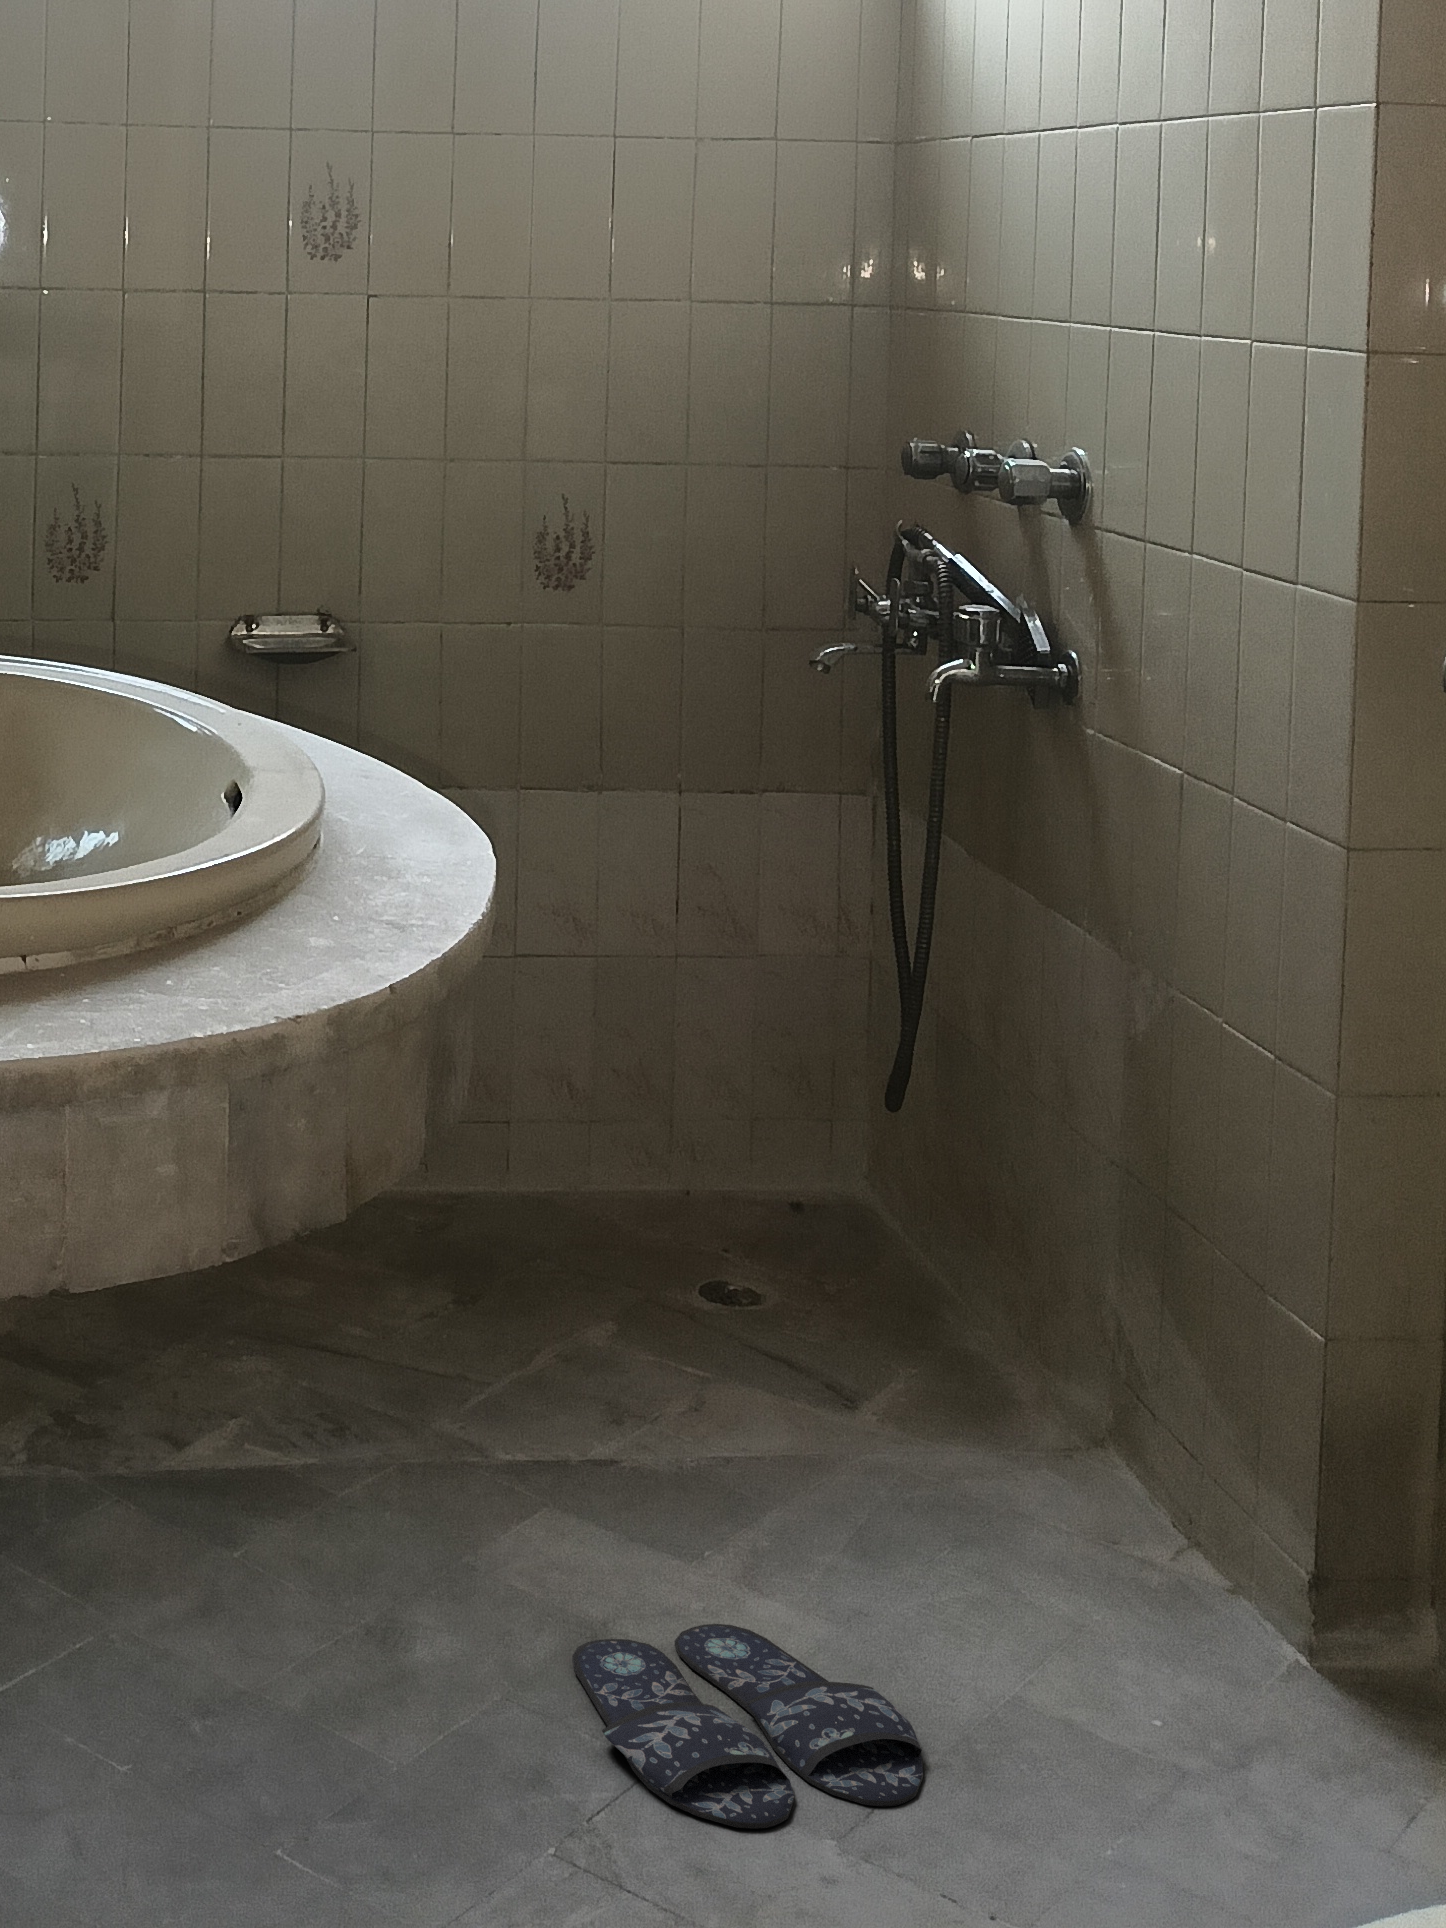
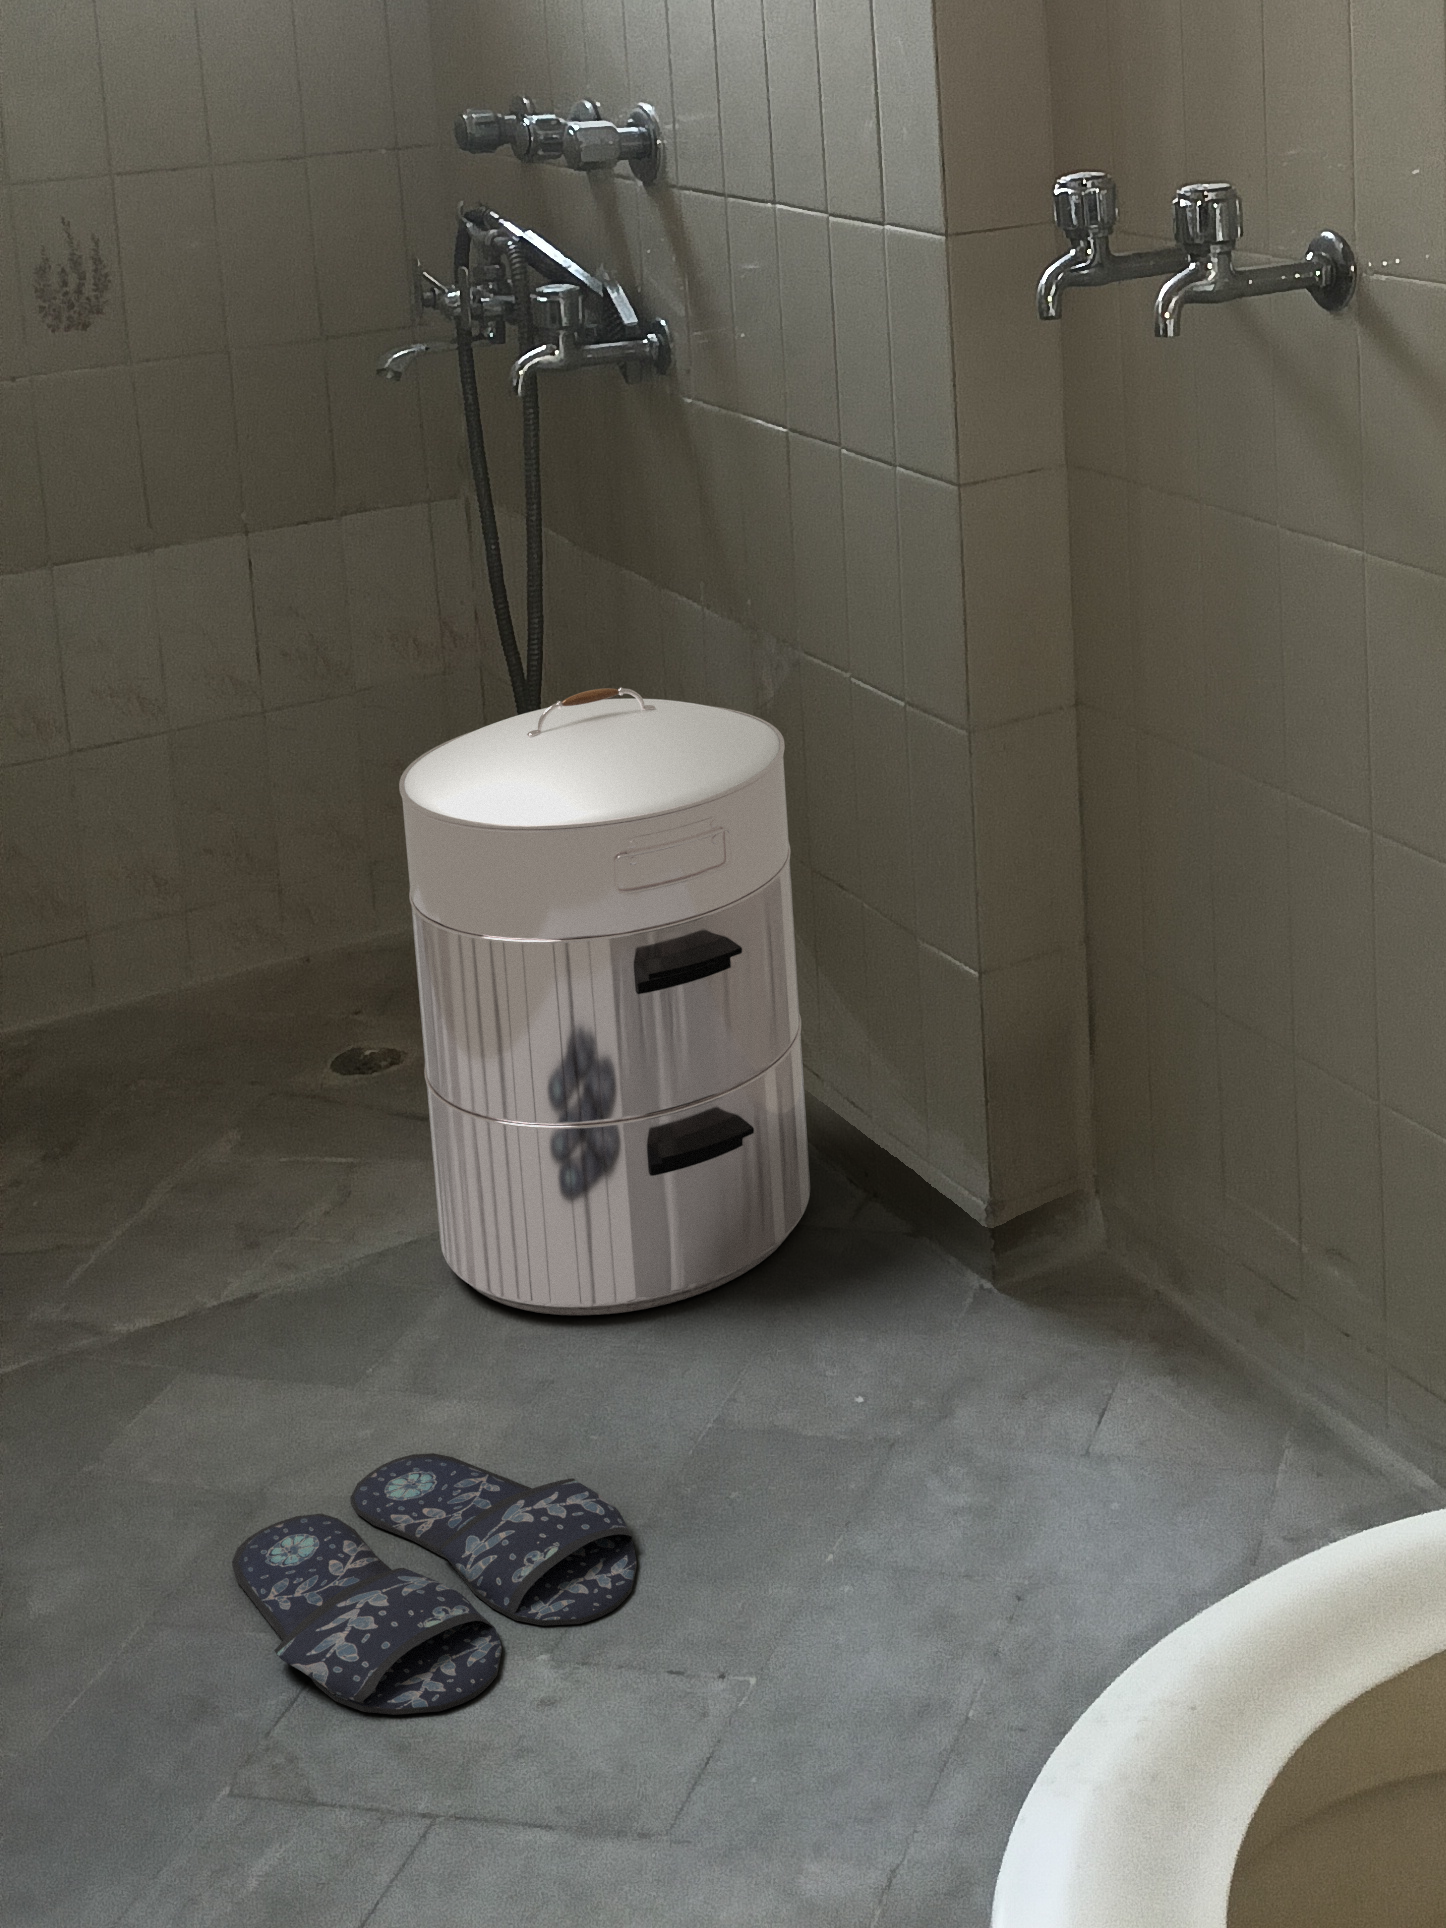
waste bin: none [773,974,1150,1580] -> present [399,687,810,1316]

